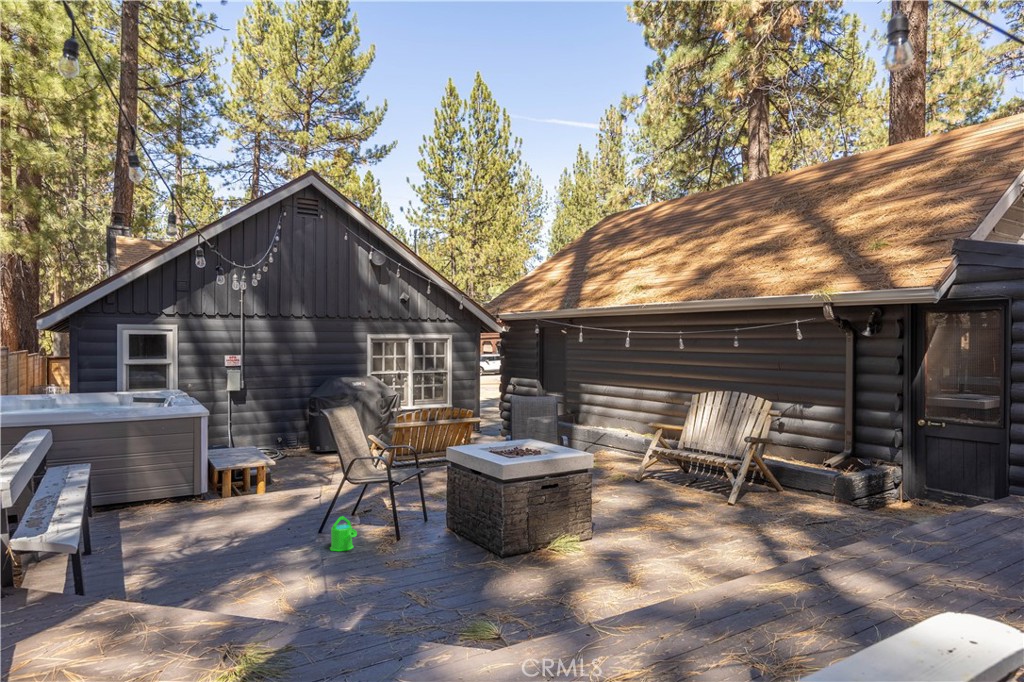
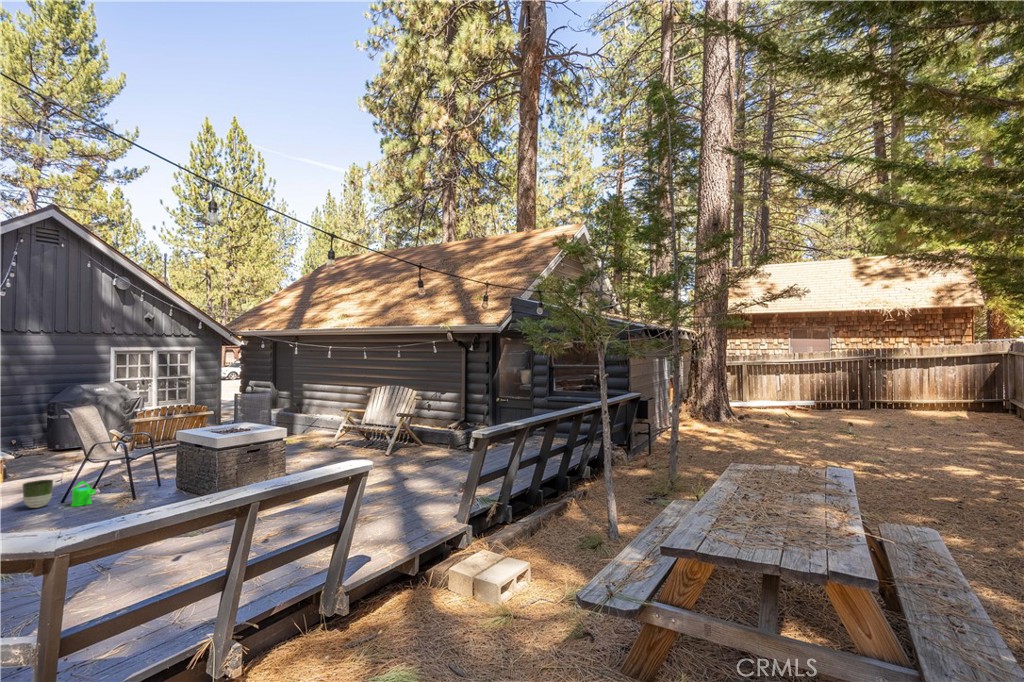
planter: none [279,508,311,546] -> present [23,480,53,508]

